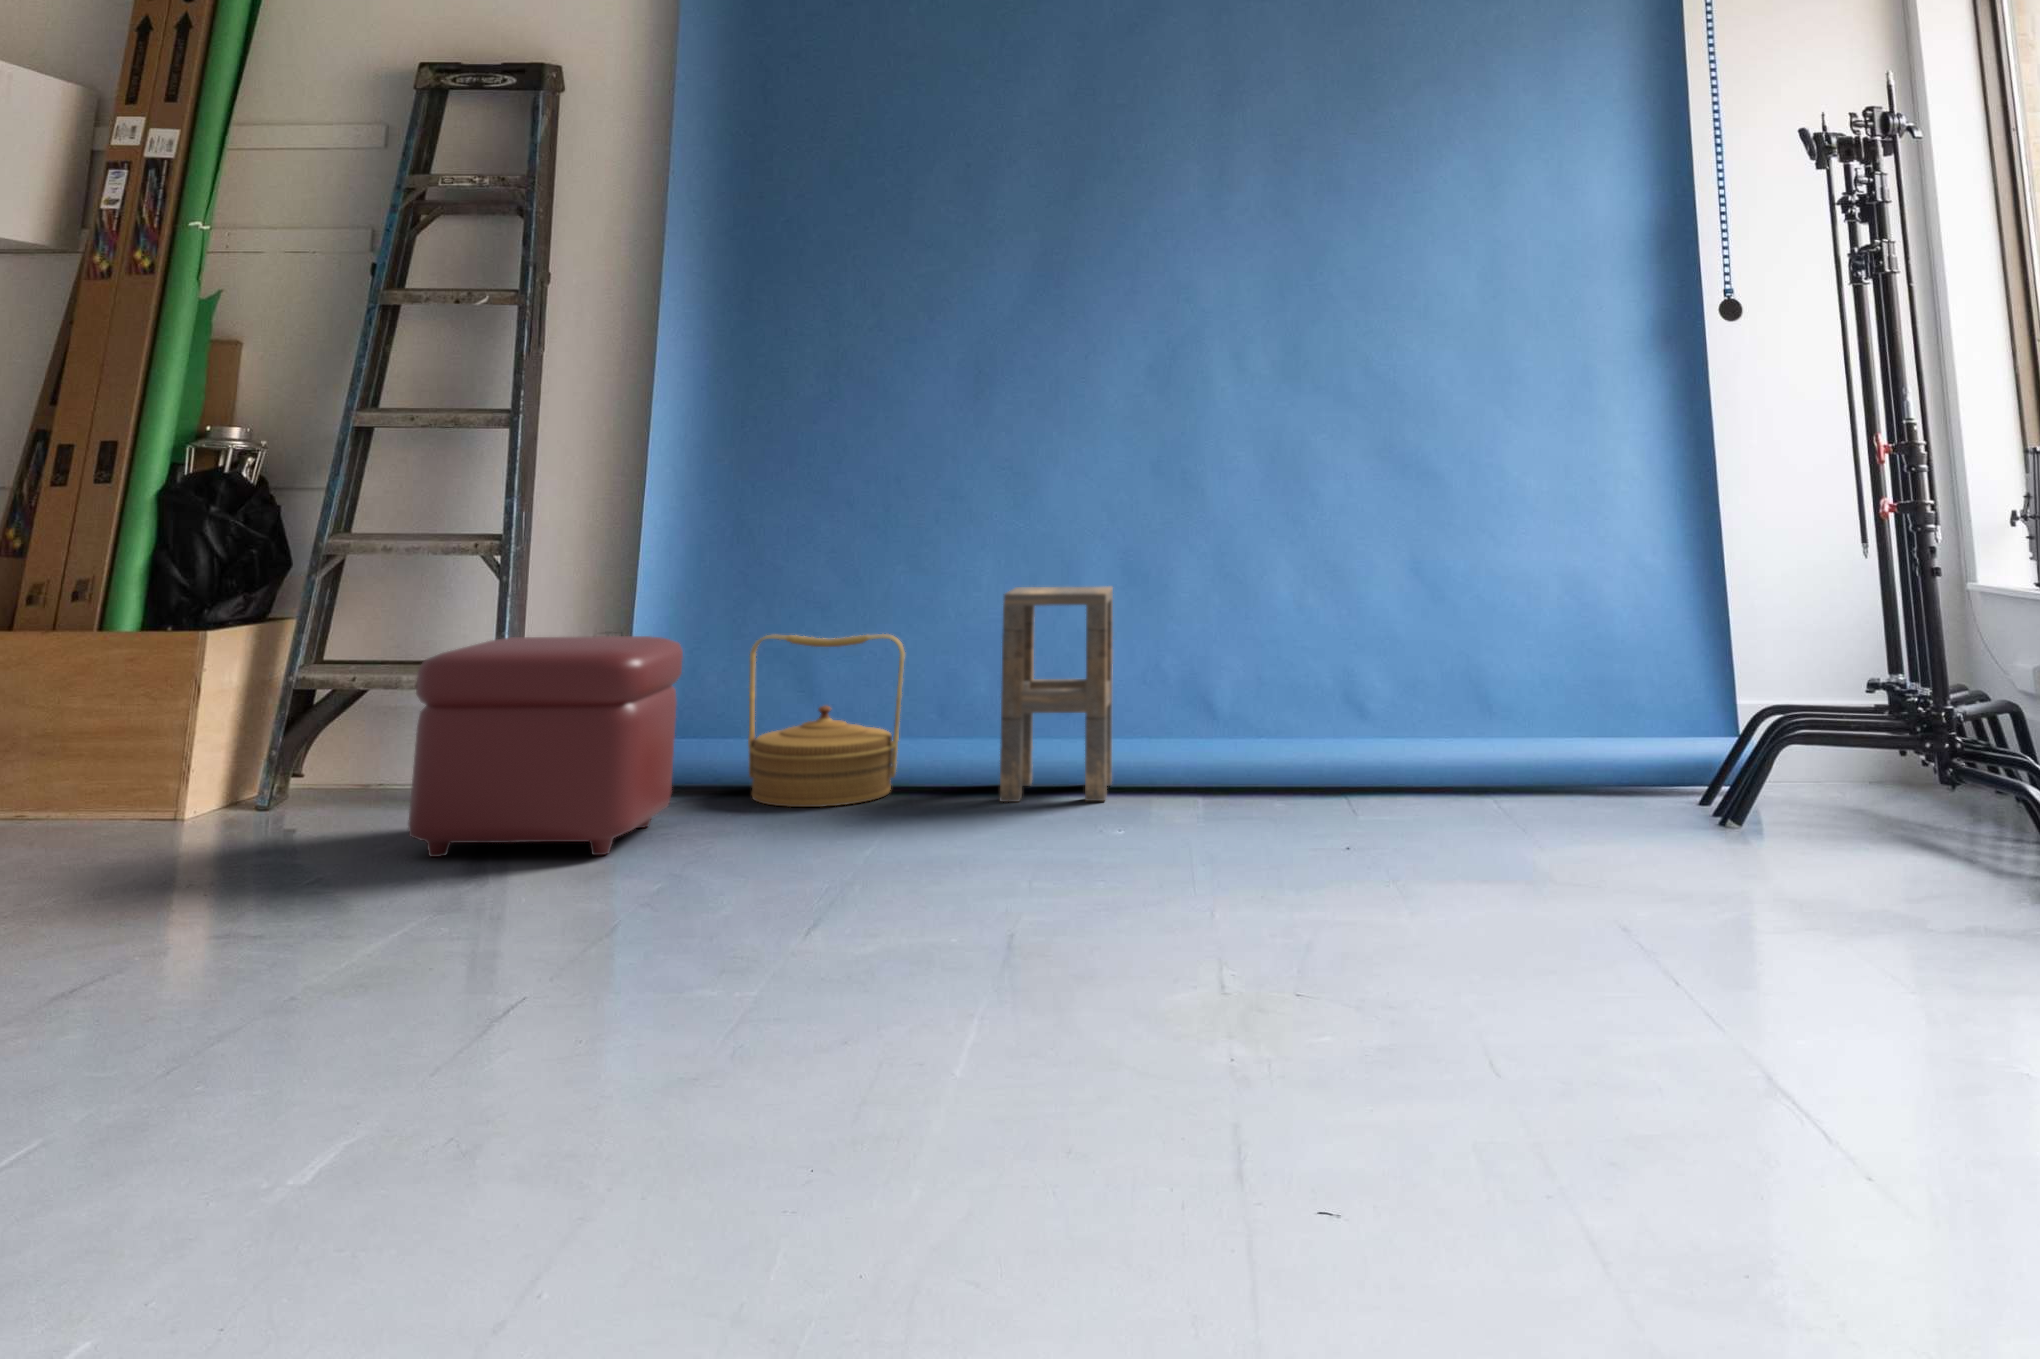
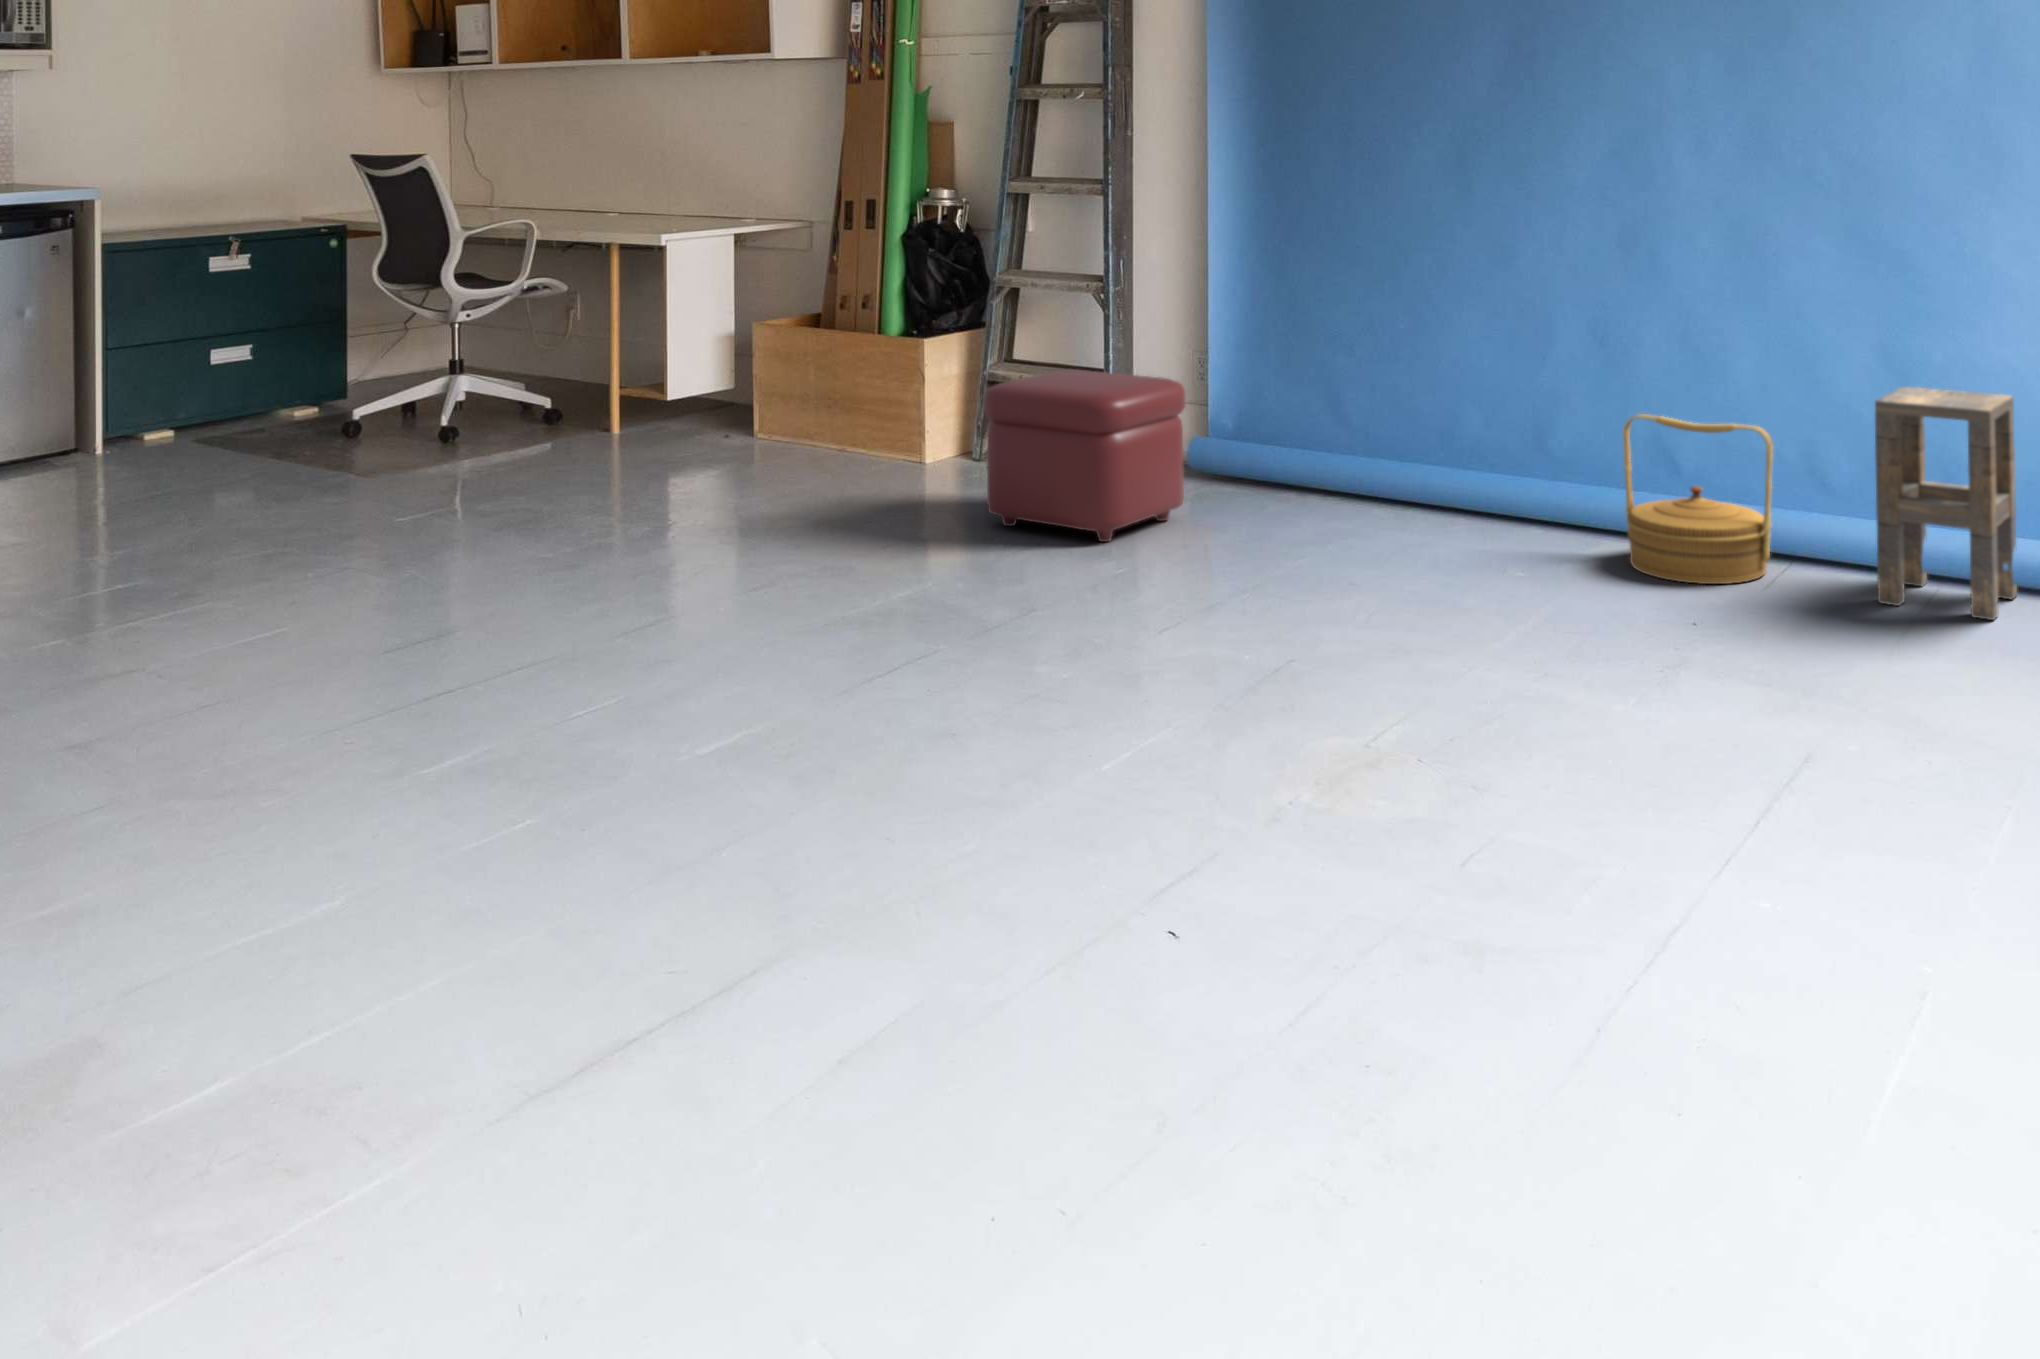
side table: present [1000,587,1113,802] -> present [1875,387,2017,620]
woven basket: present [748,634,905,807] -> present [1623,414,1773,584]

